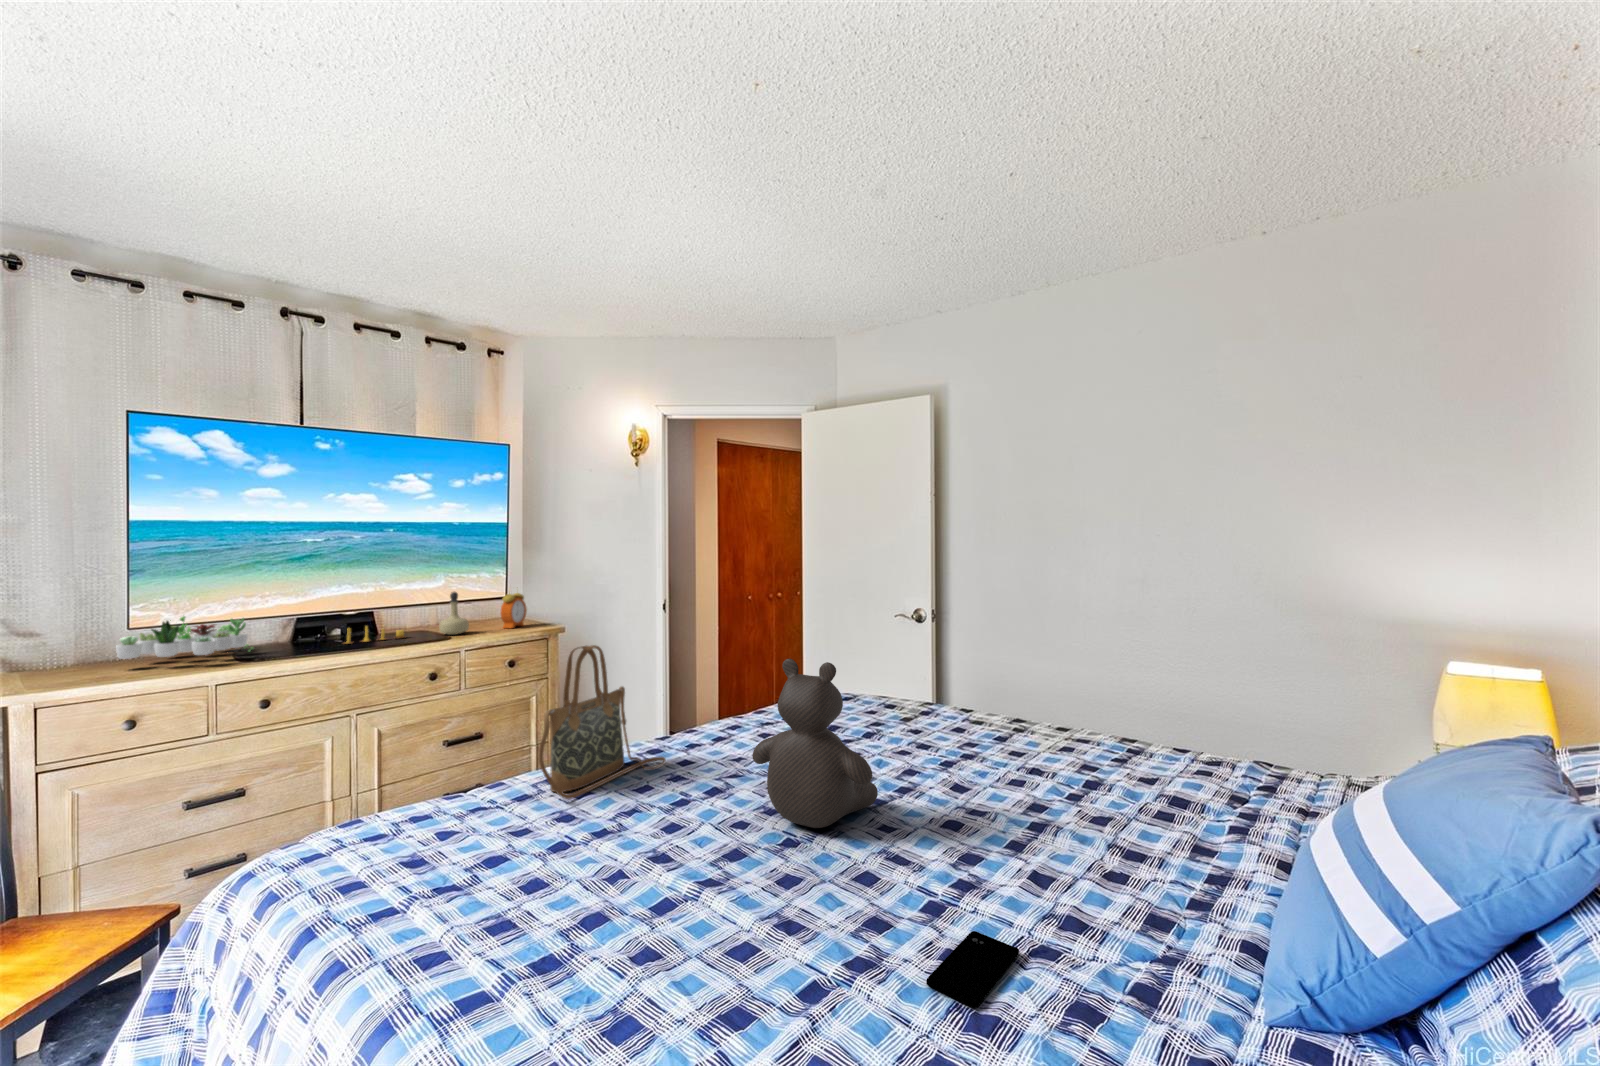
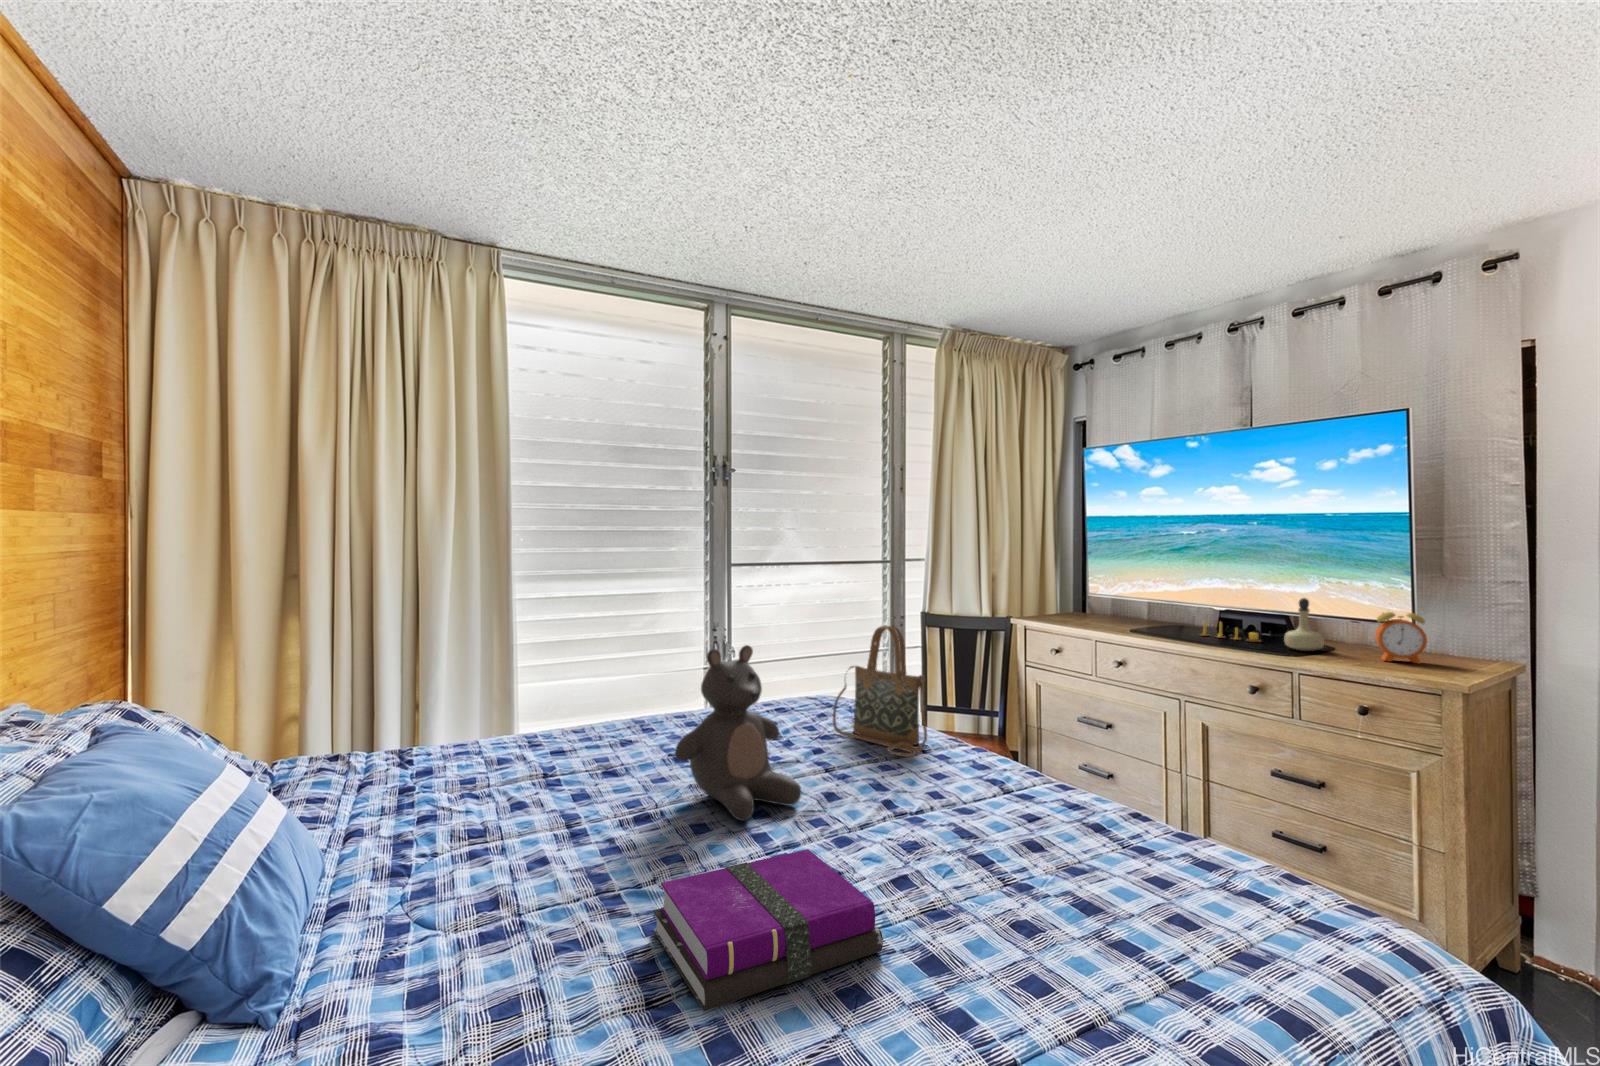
succulent plant: present [116,616,256,659] -> none [1062,587,1149,626]
notebook: none [942,729,1084,803] -> present [653,849,883,1011]
smartphone: present [926,931,1019,1008] -> none [474,793,520,822]

